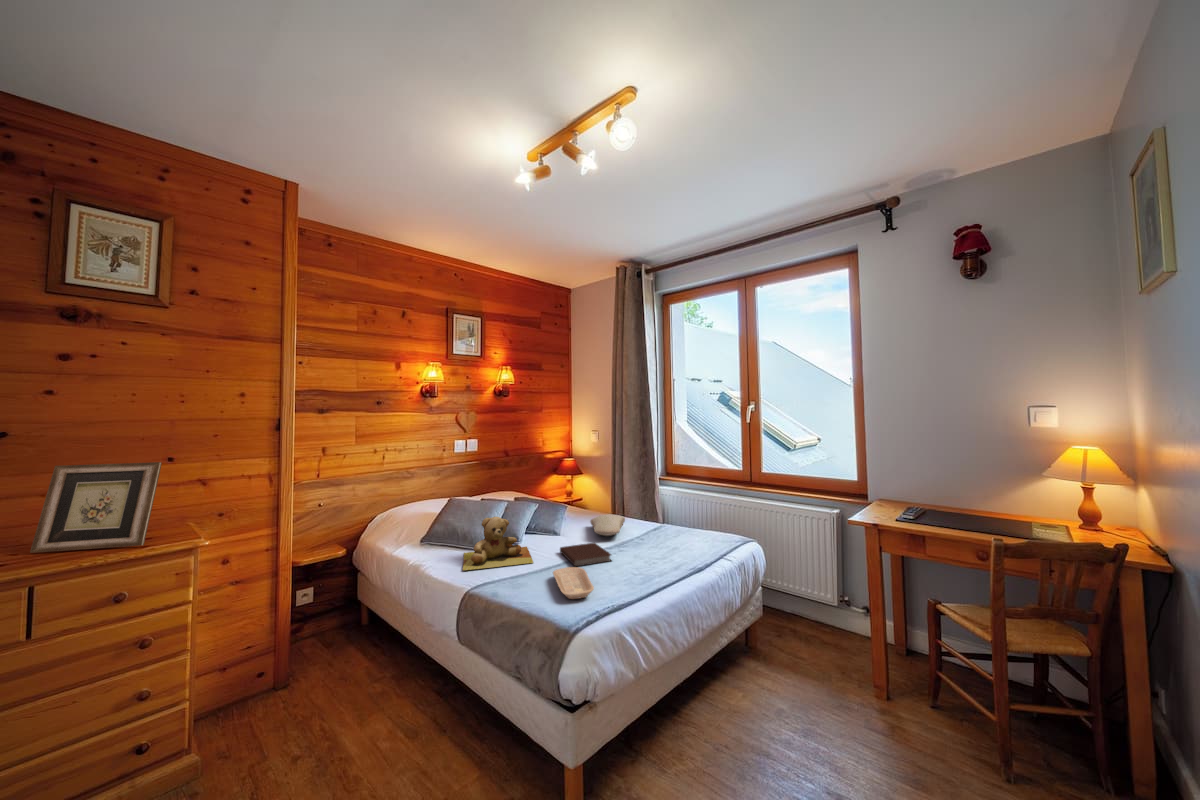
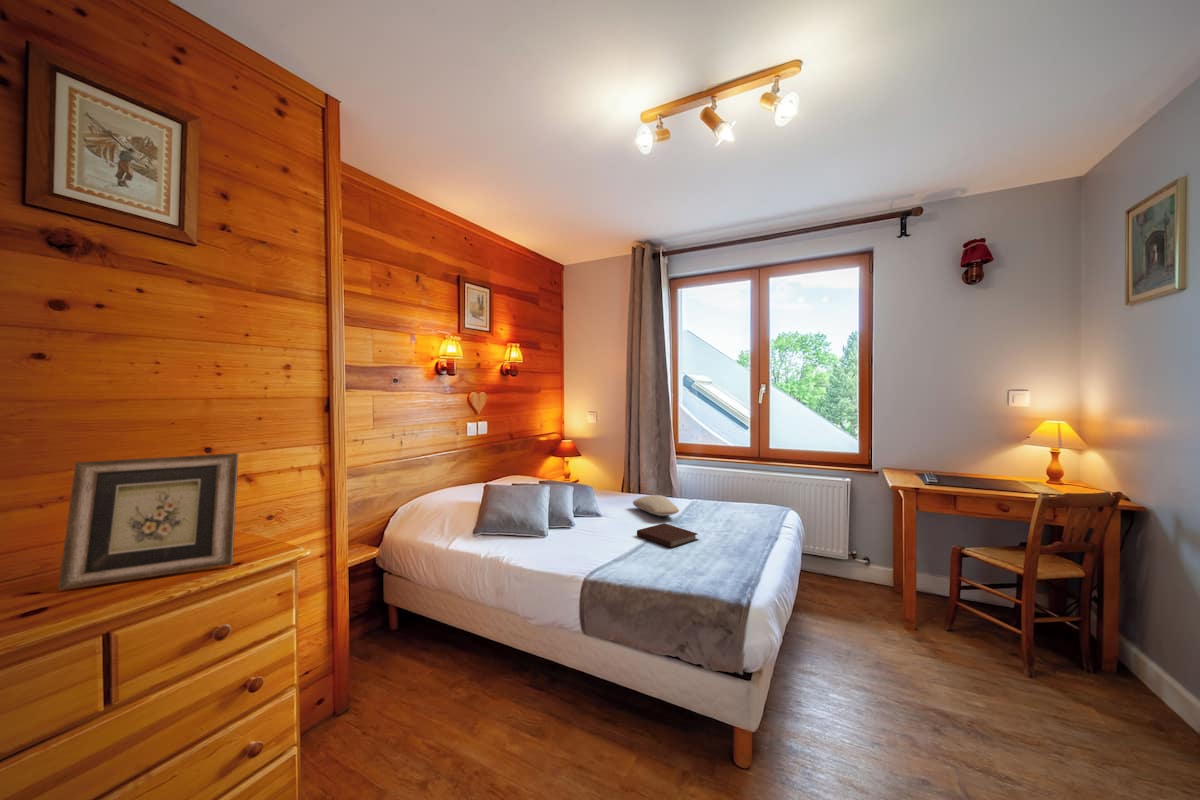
teddy bear: present [463,517,533,570] -> none [534,503,624,562]
tray: present [553,567,594,599] -> none [666,548,731,580]

